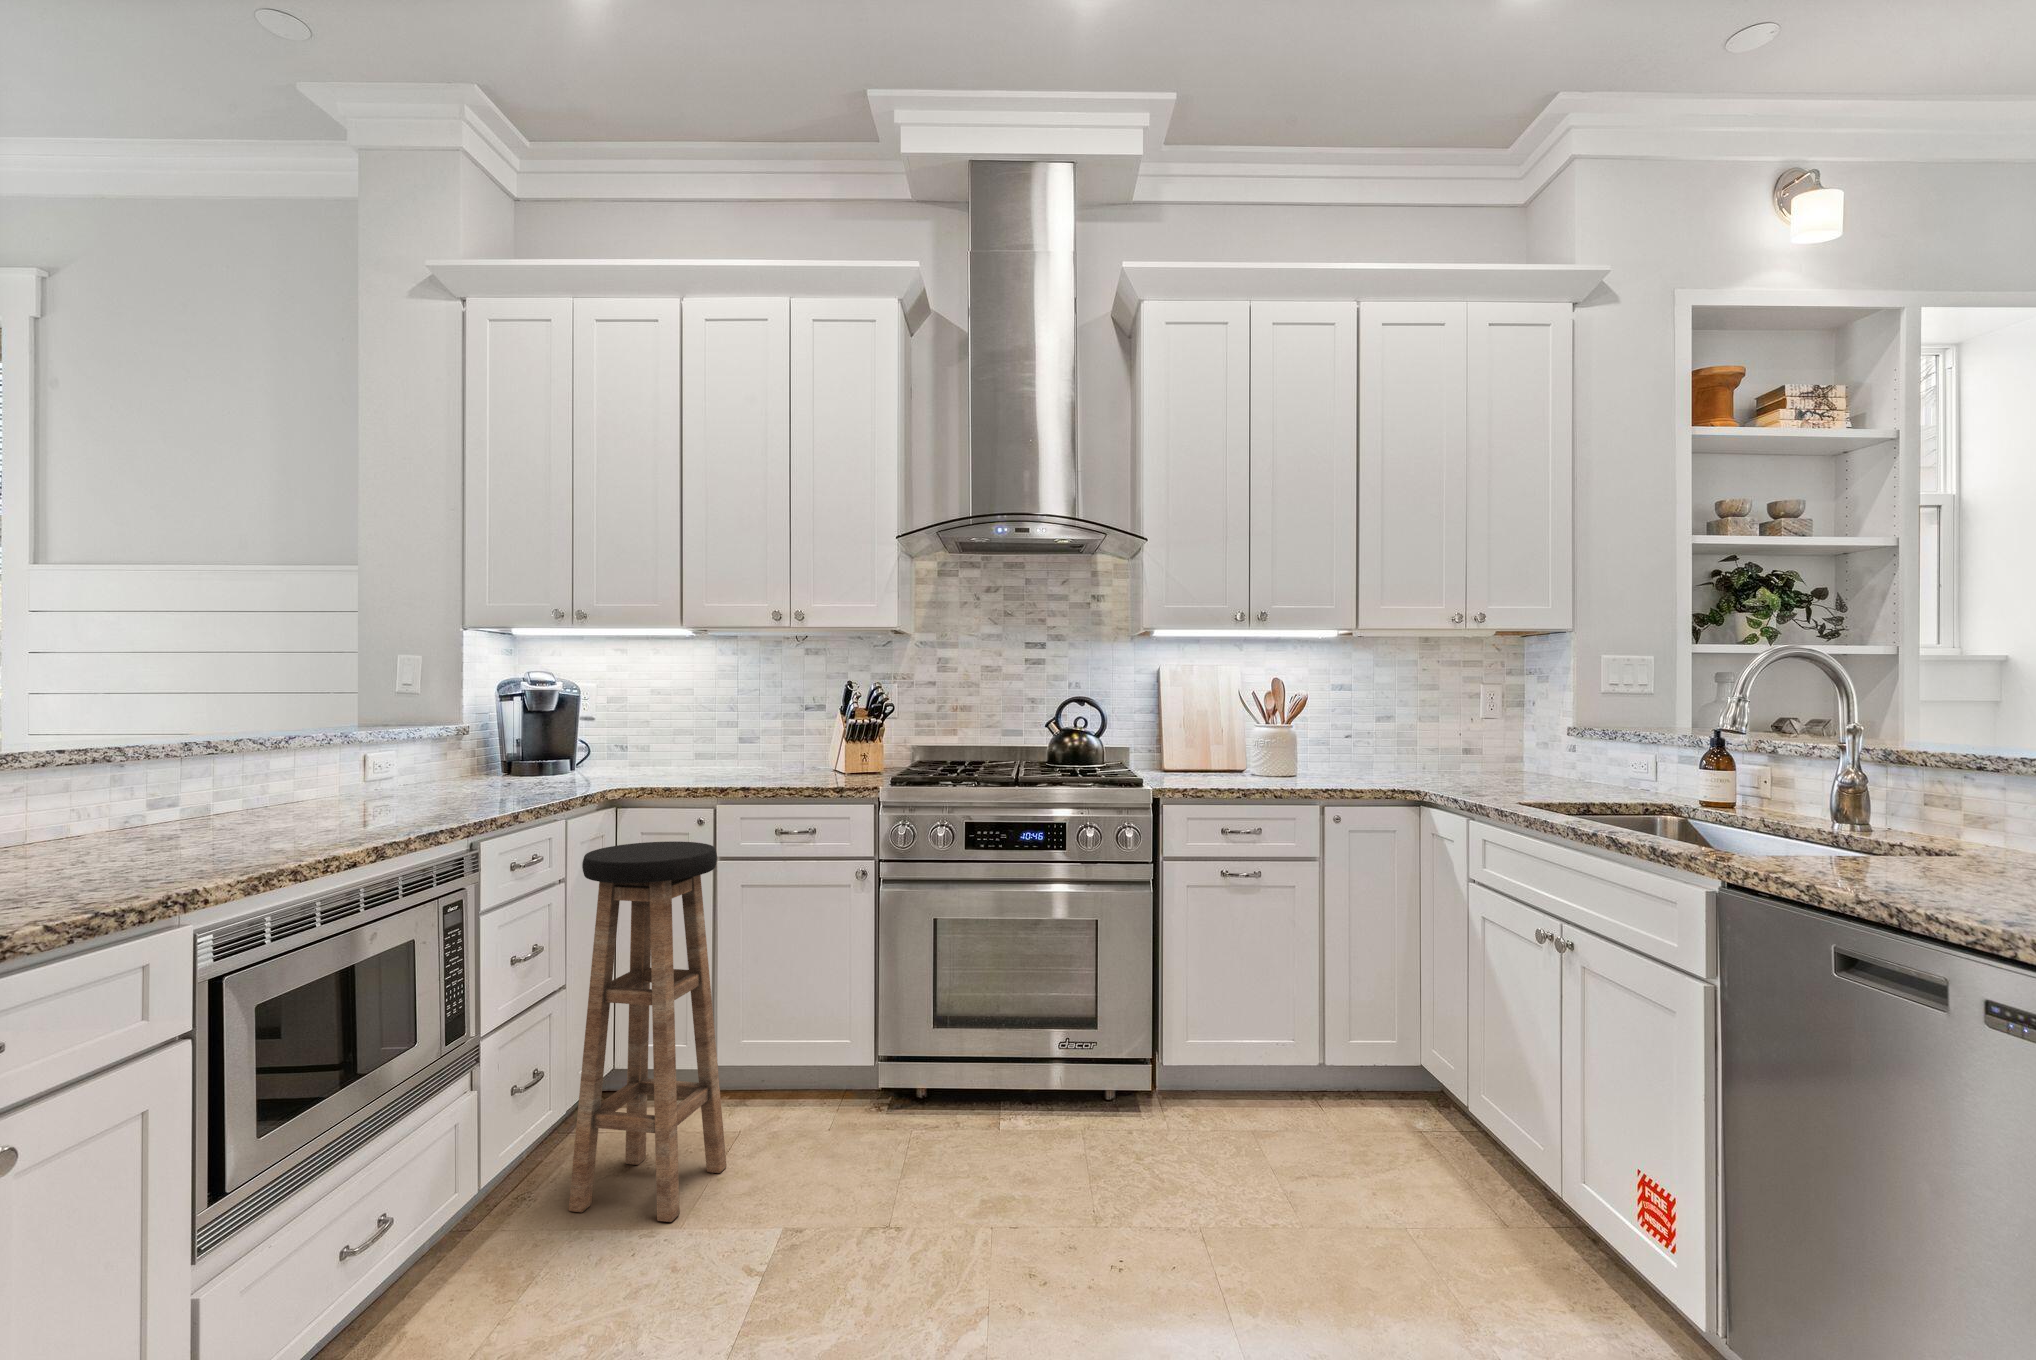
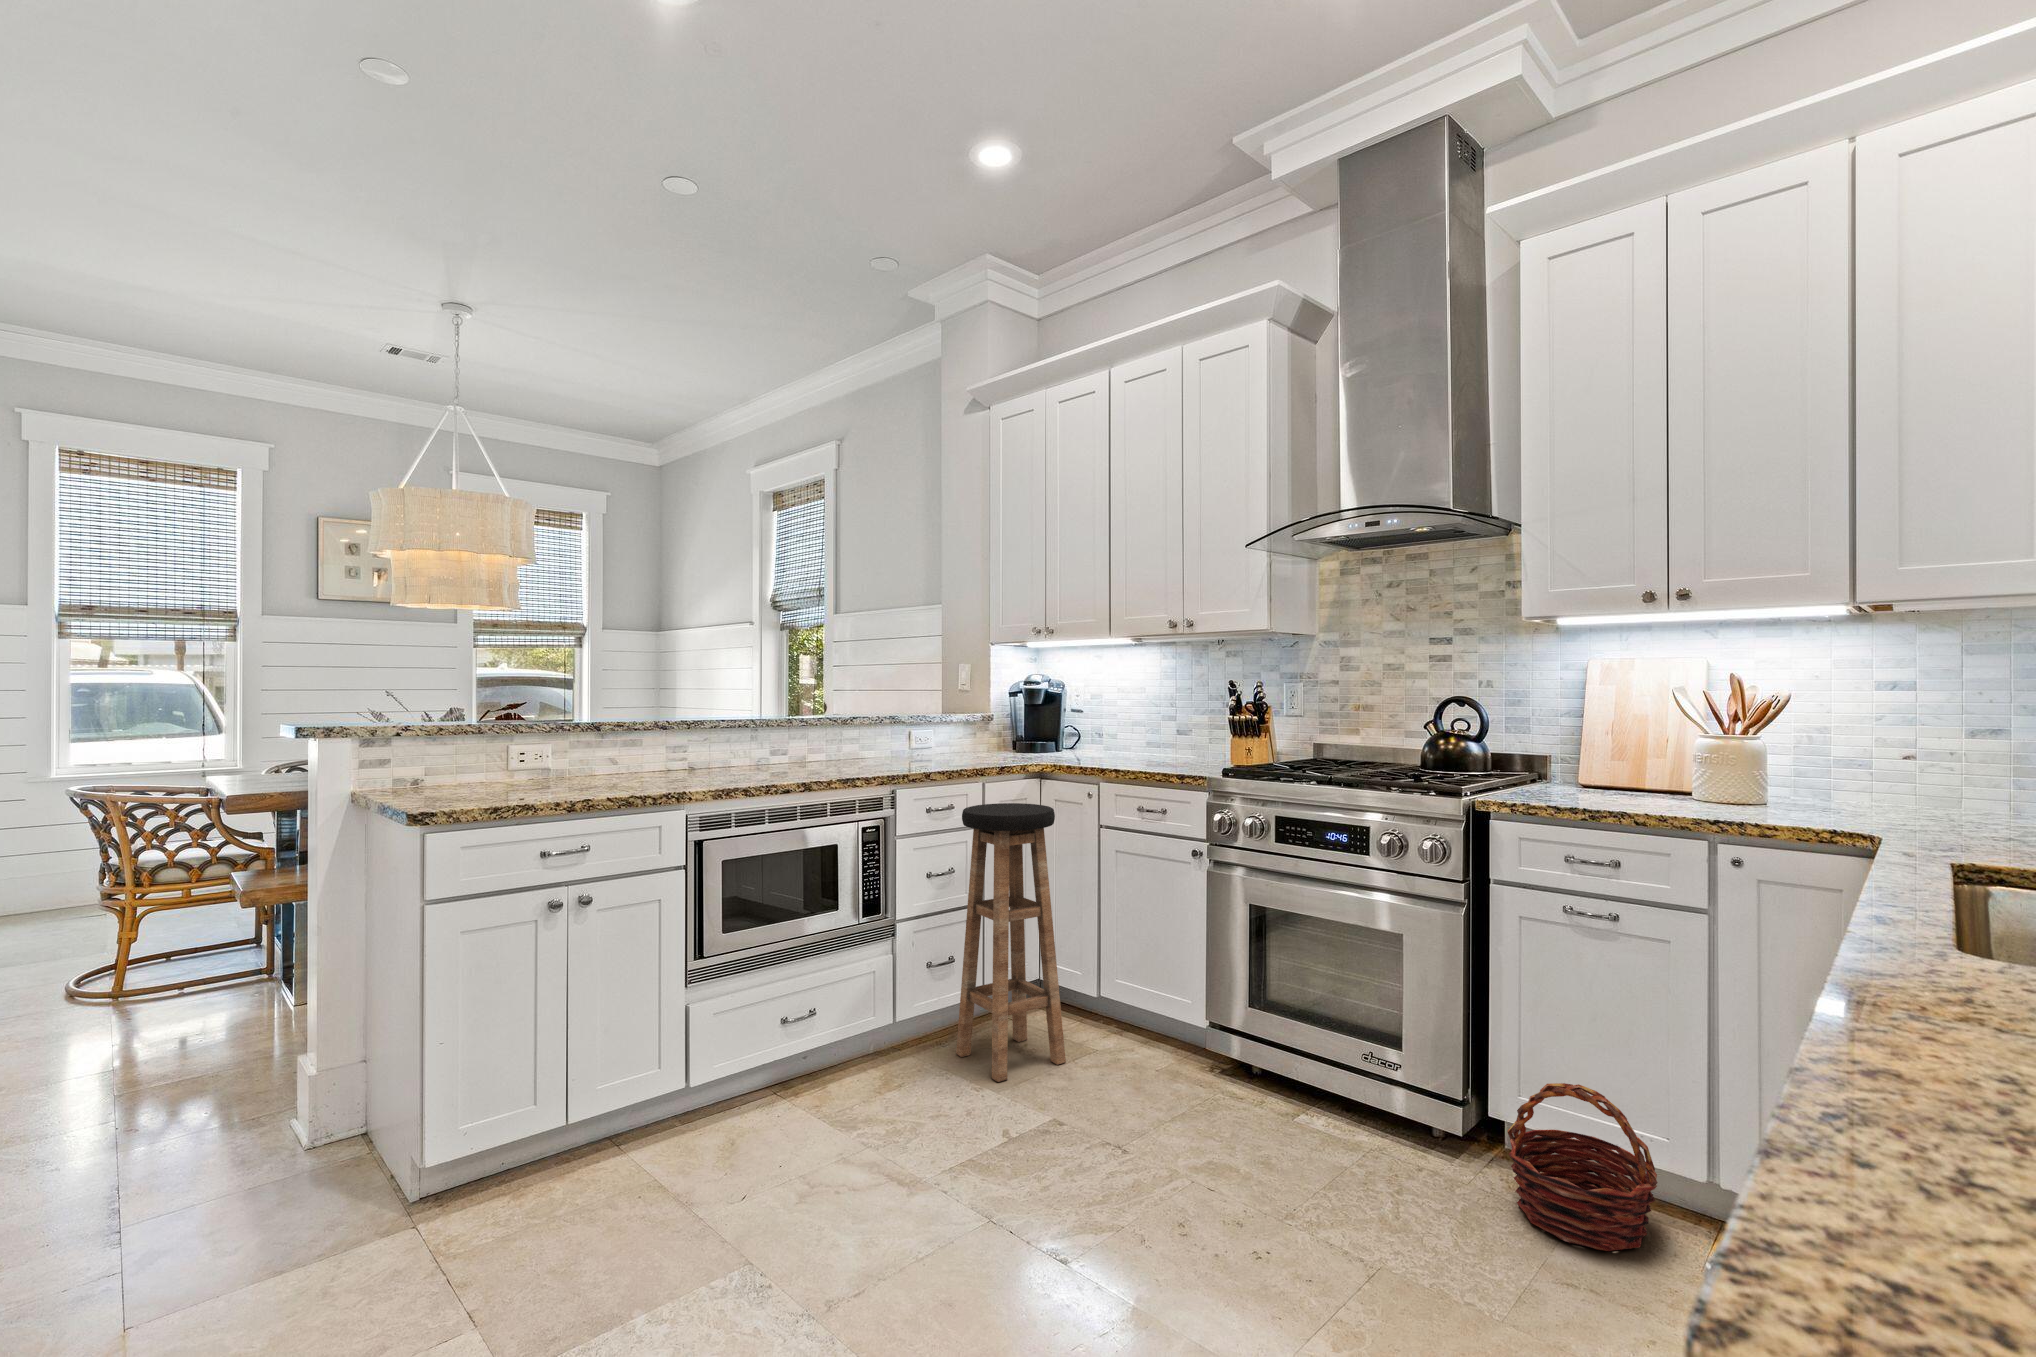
basket: none [1206,1017,1316,1149] -> present [1507,1083,1658,1251]

